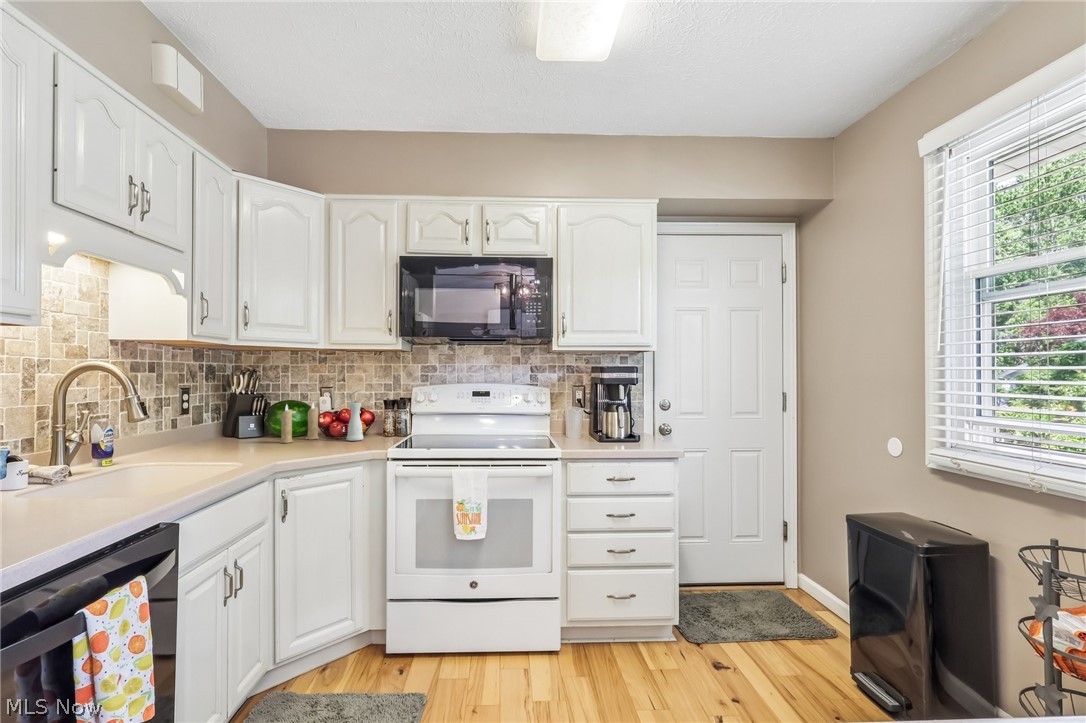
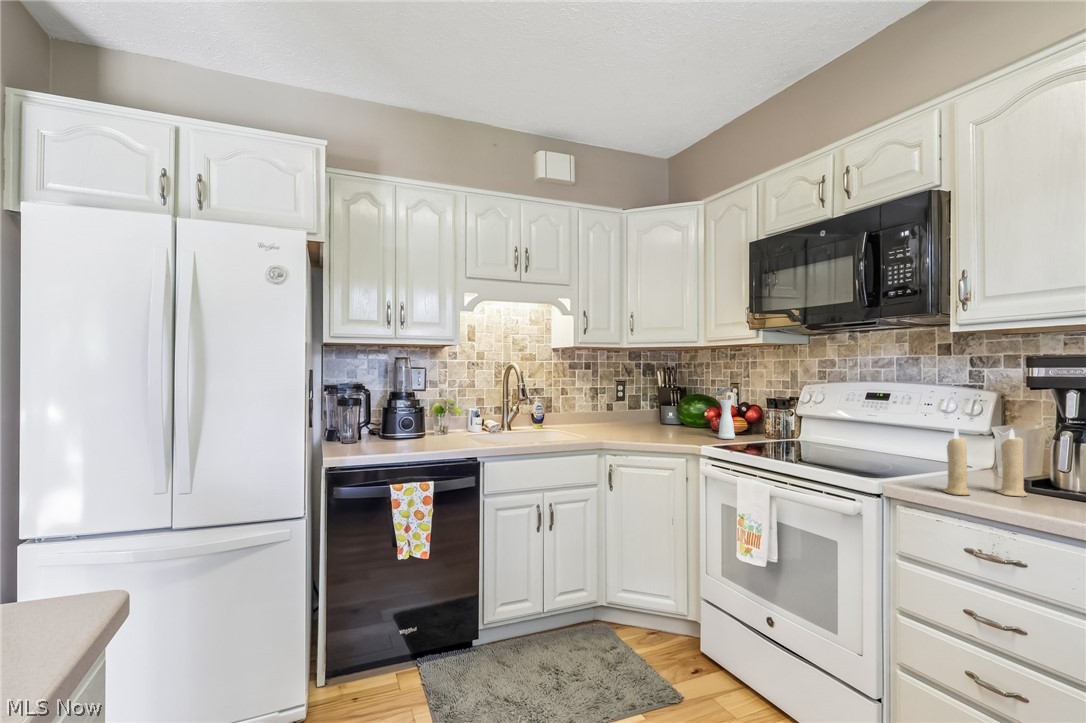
candle: present [279,403,319,443] -> present [943,429,1027,496]

